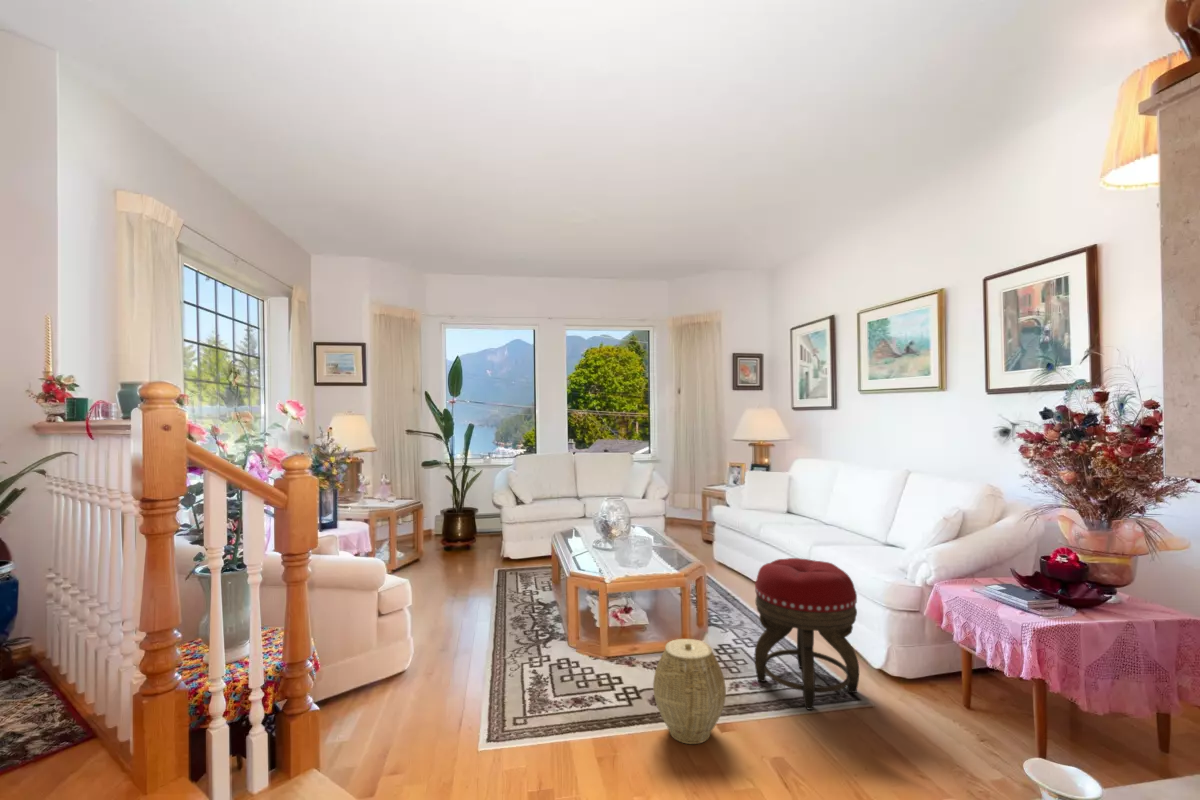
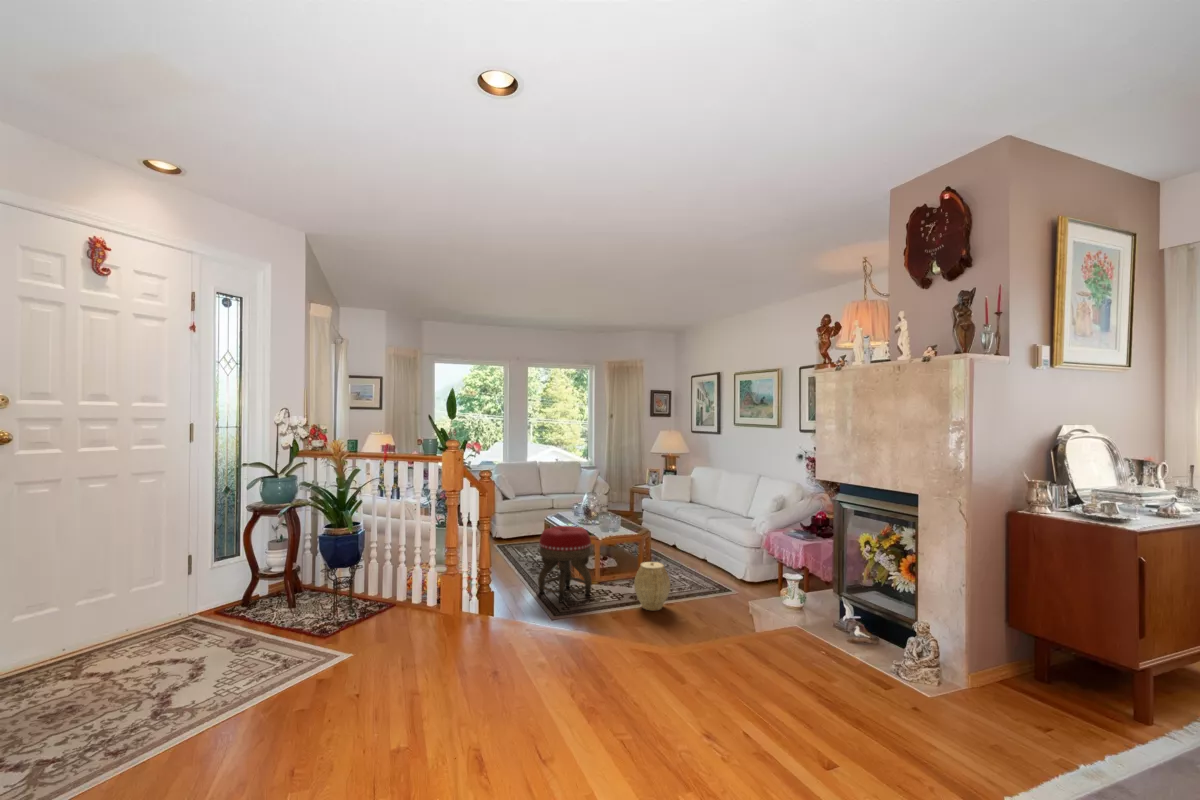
footstool: present [755,558,859,710] -> present [538,526,592,602]

